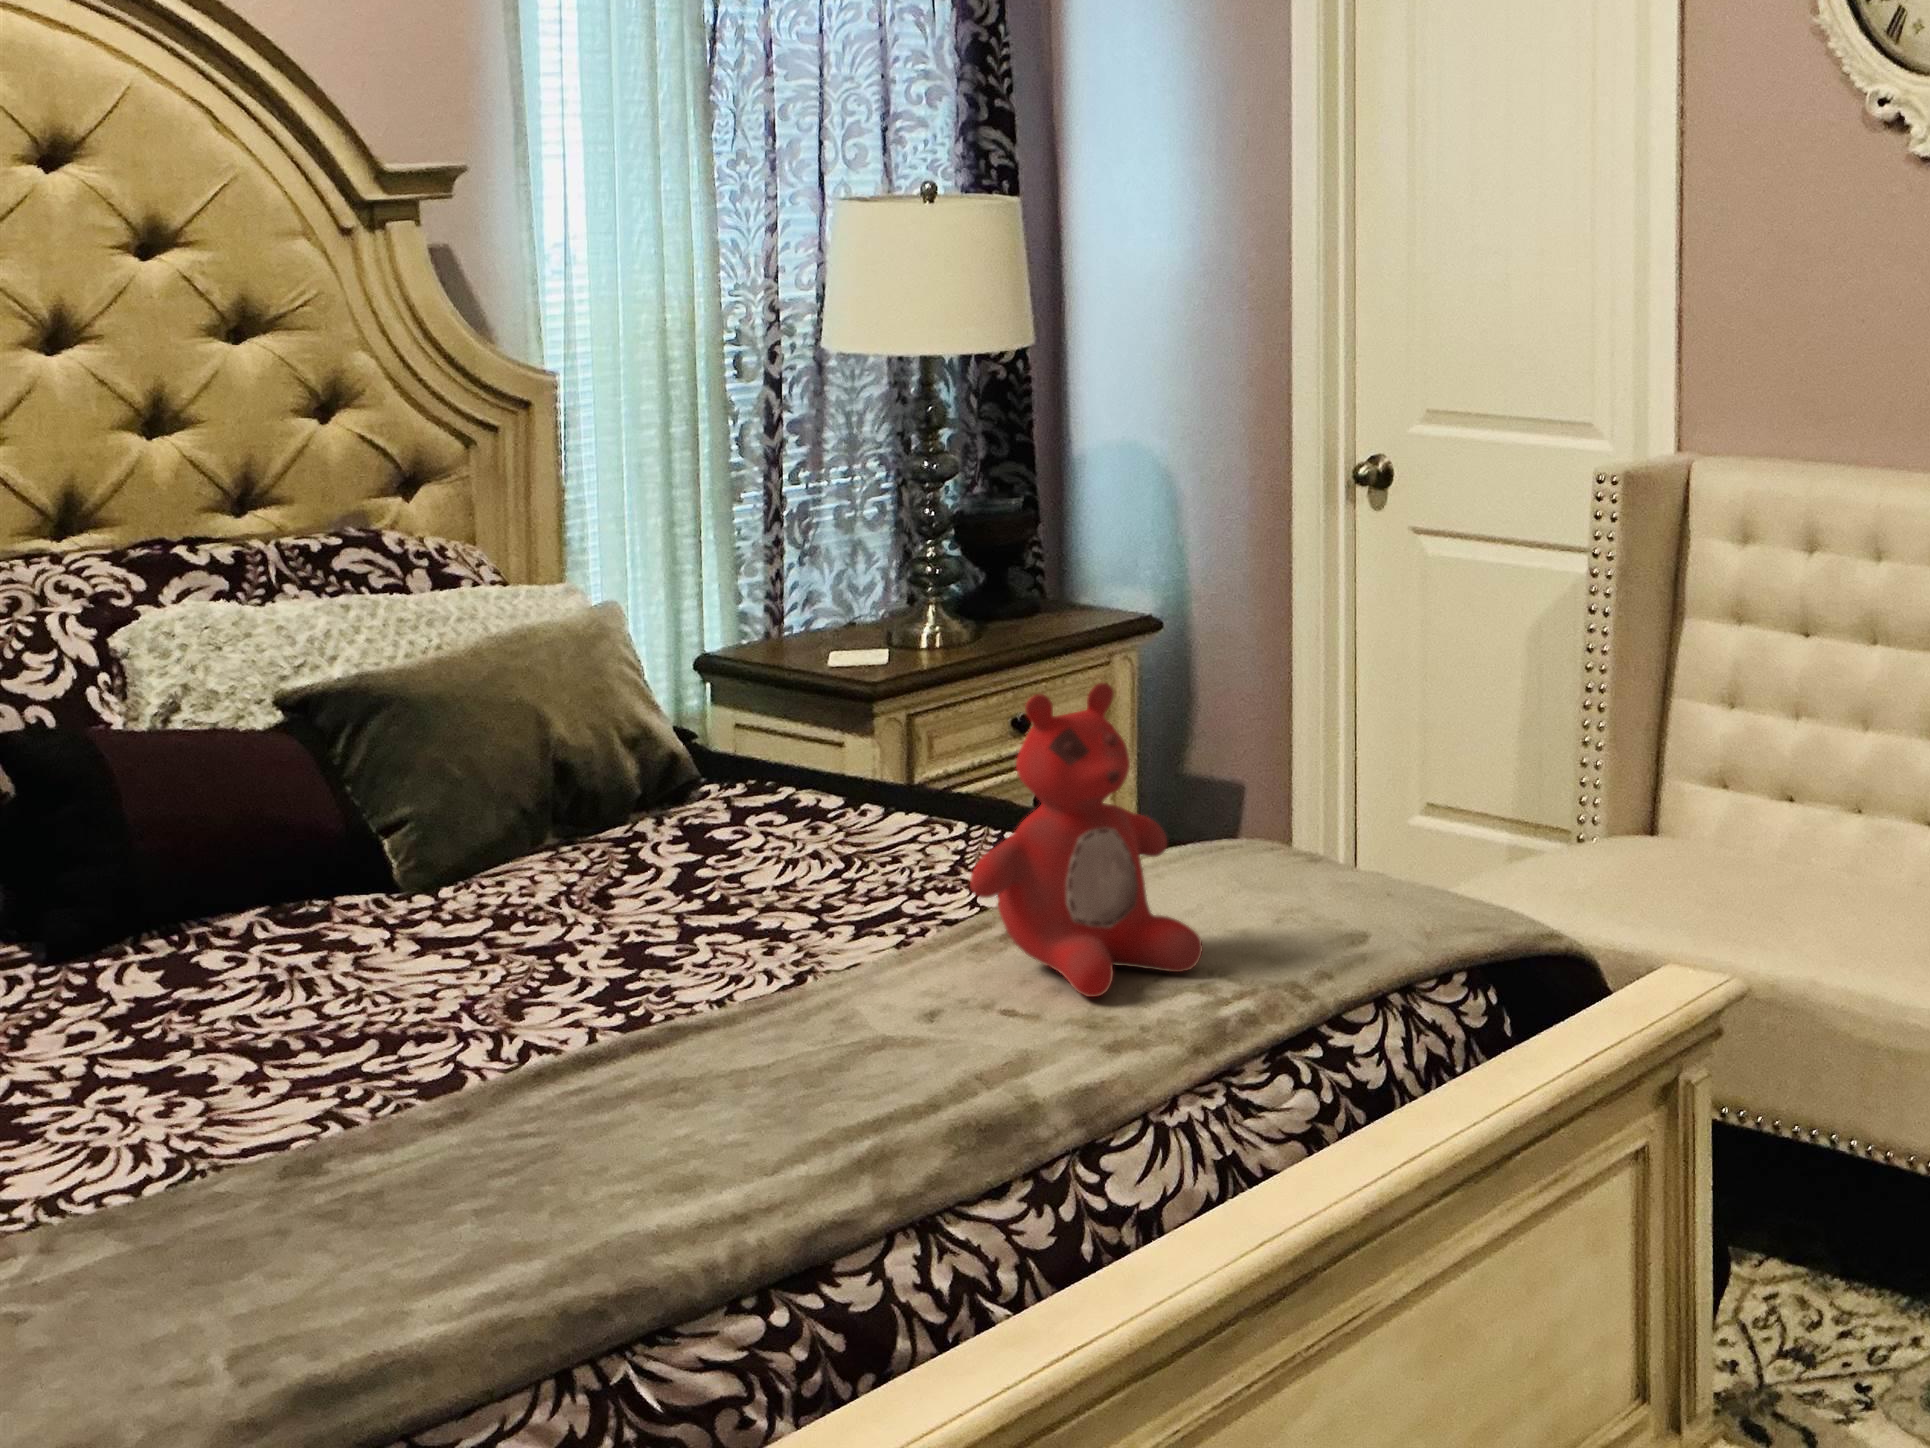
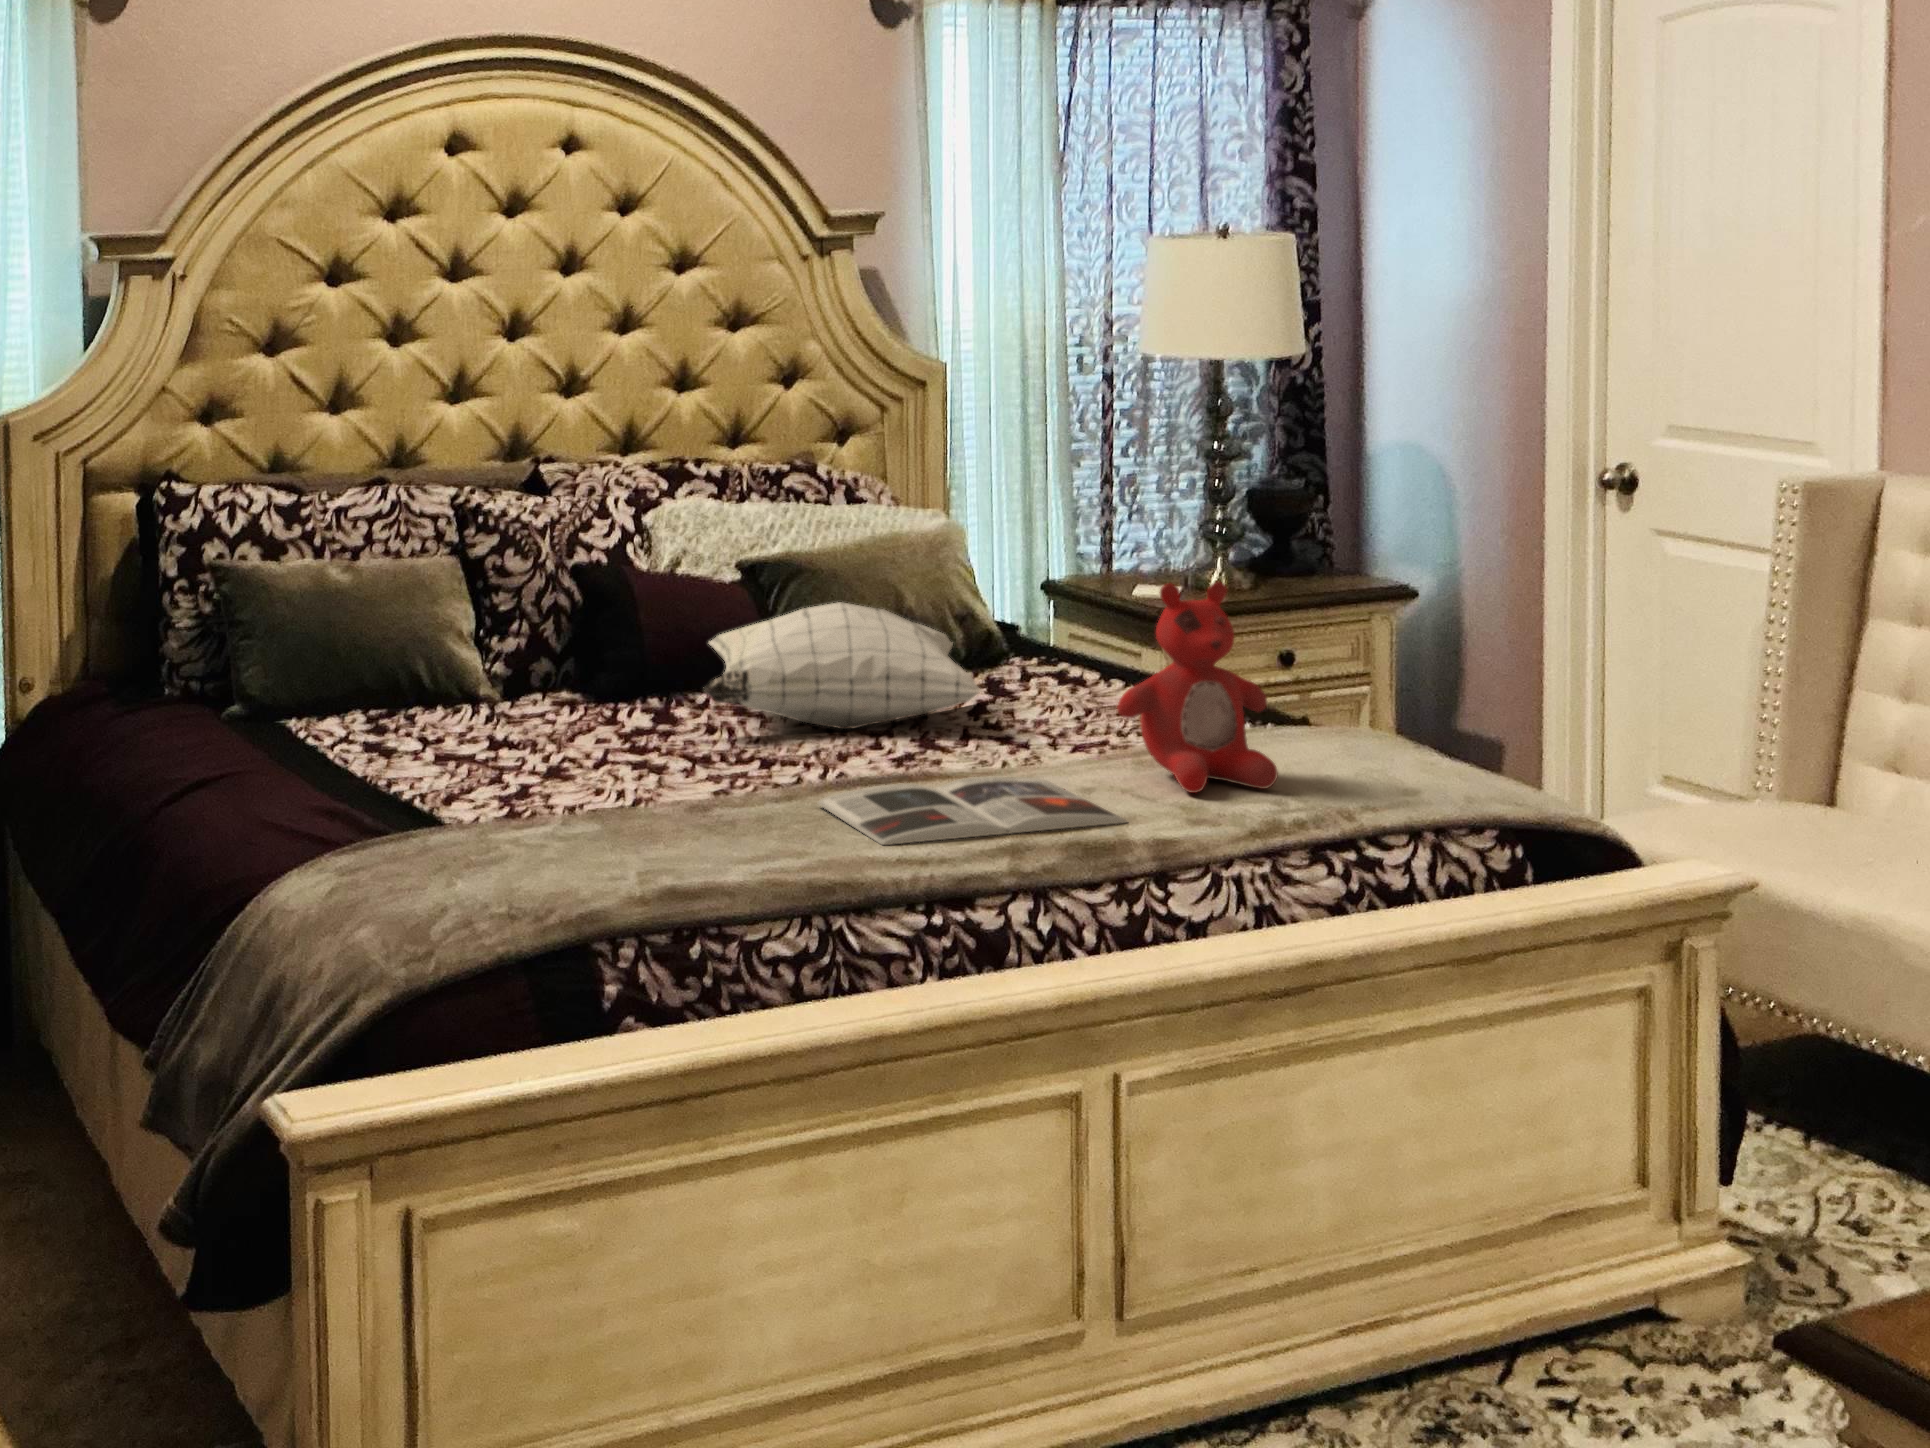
pillow: none [247,758,732,957] -> present [705,602,981,729]
magazine: none [520,1012,1033,1203] -> present [818,776,1127,845]

